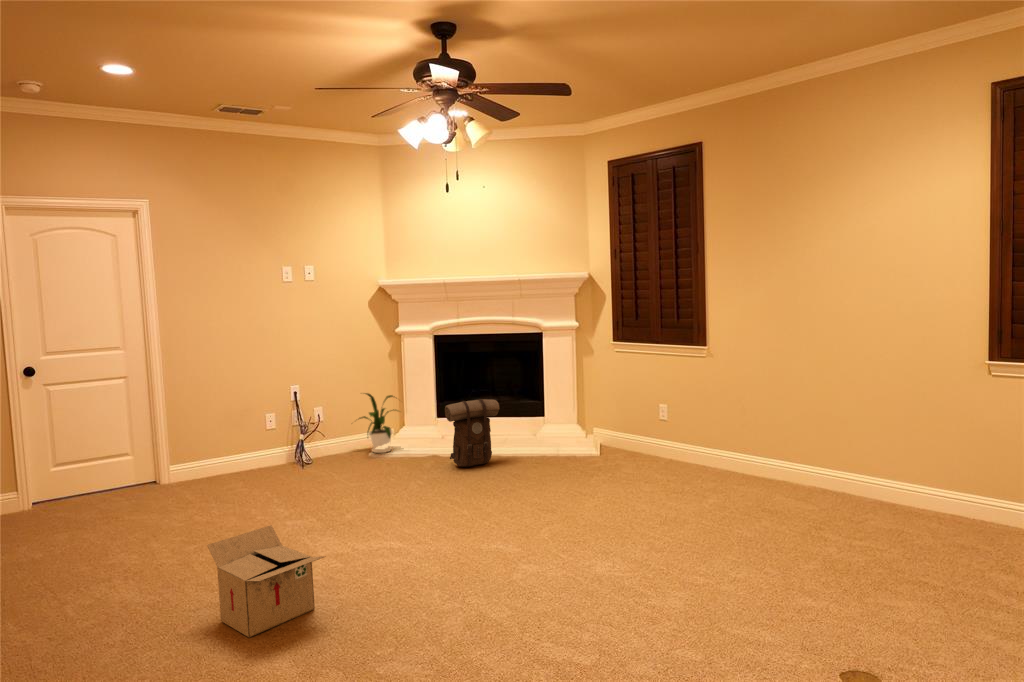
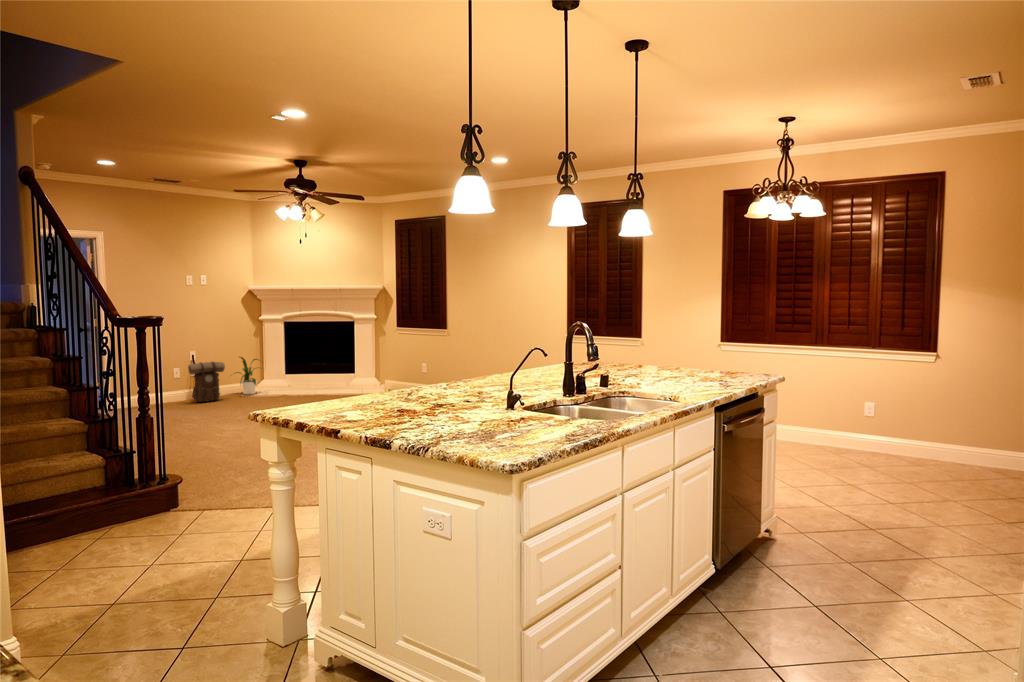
backpack: present [445,399,500,467] -> present [188,362,225,402]
cardboard box: present [207,525,325,638] -> none [177,407,237,450]

